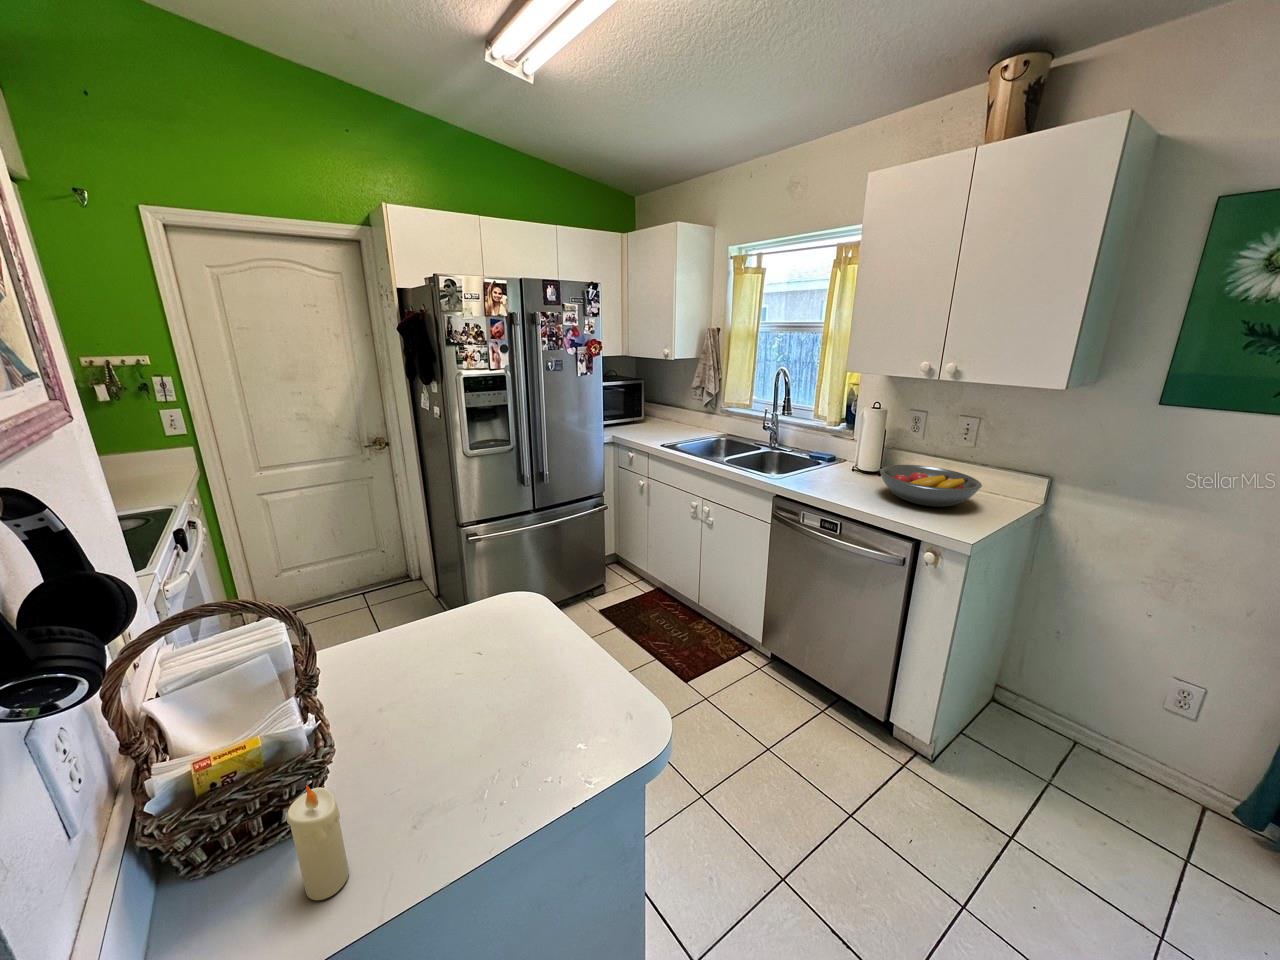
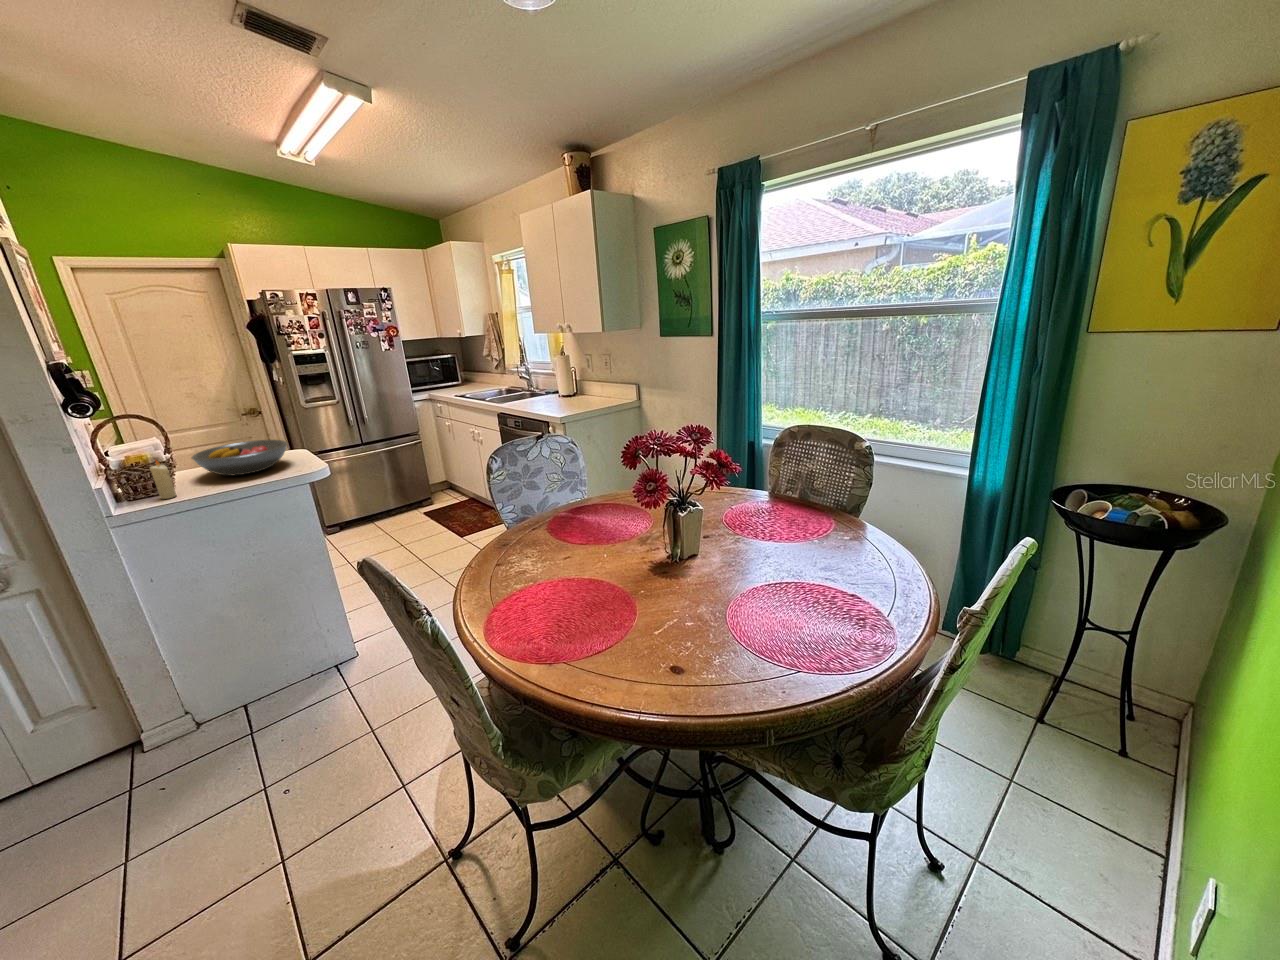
fruit bowl: present [880,465,982,507] -> present [192,440,288,475]

